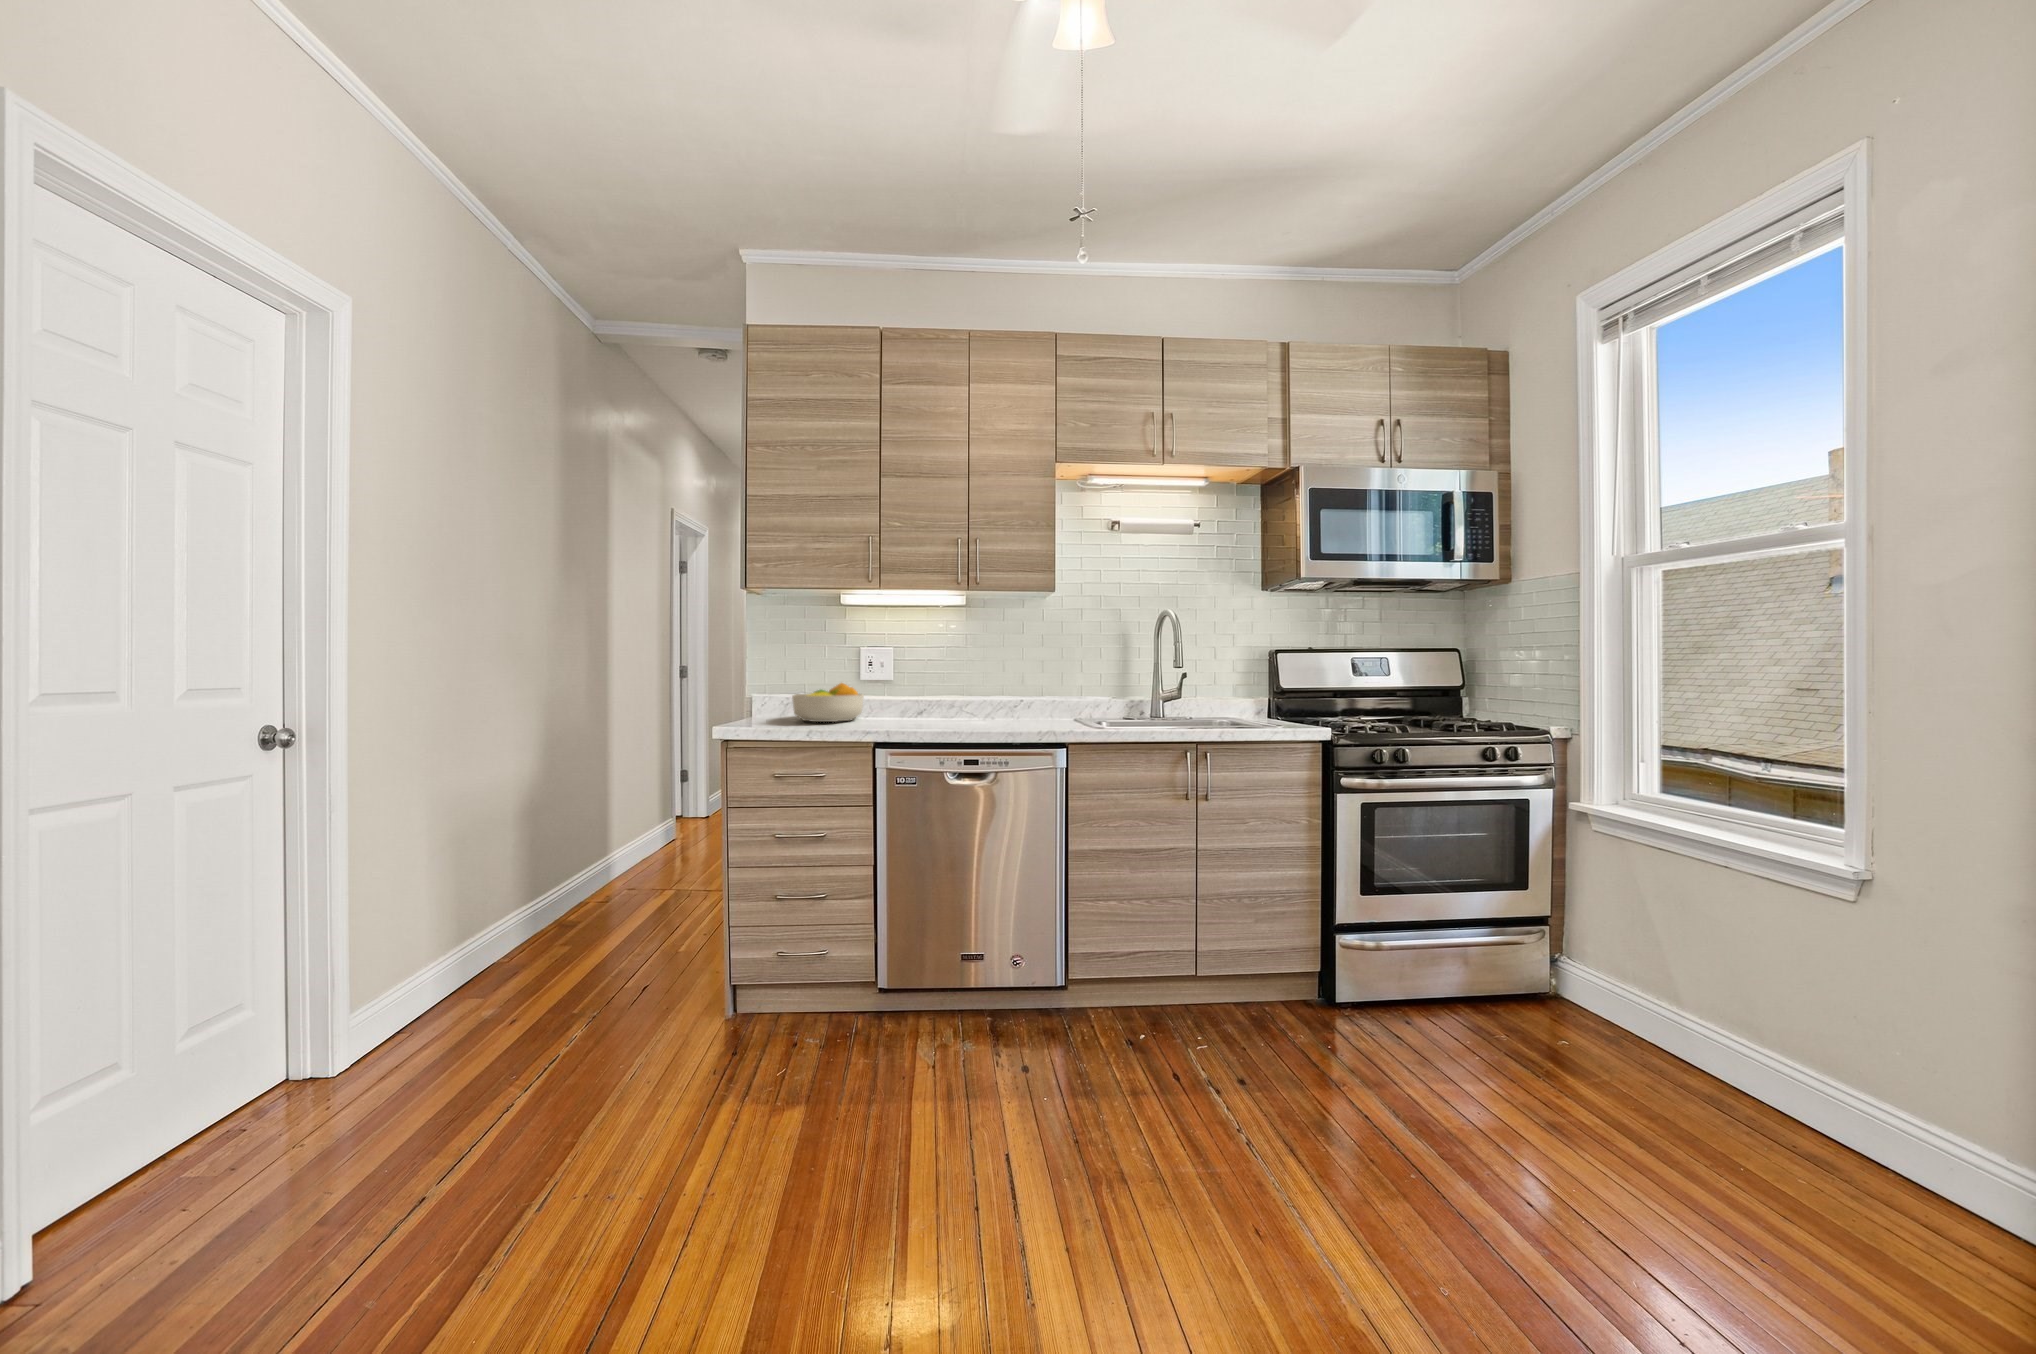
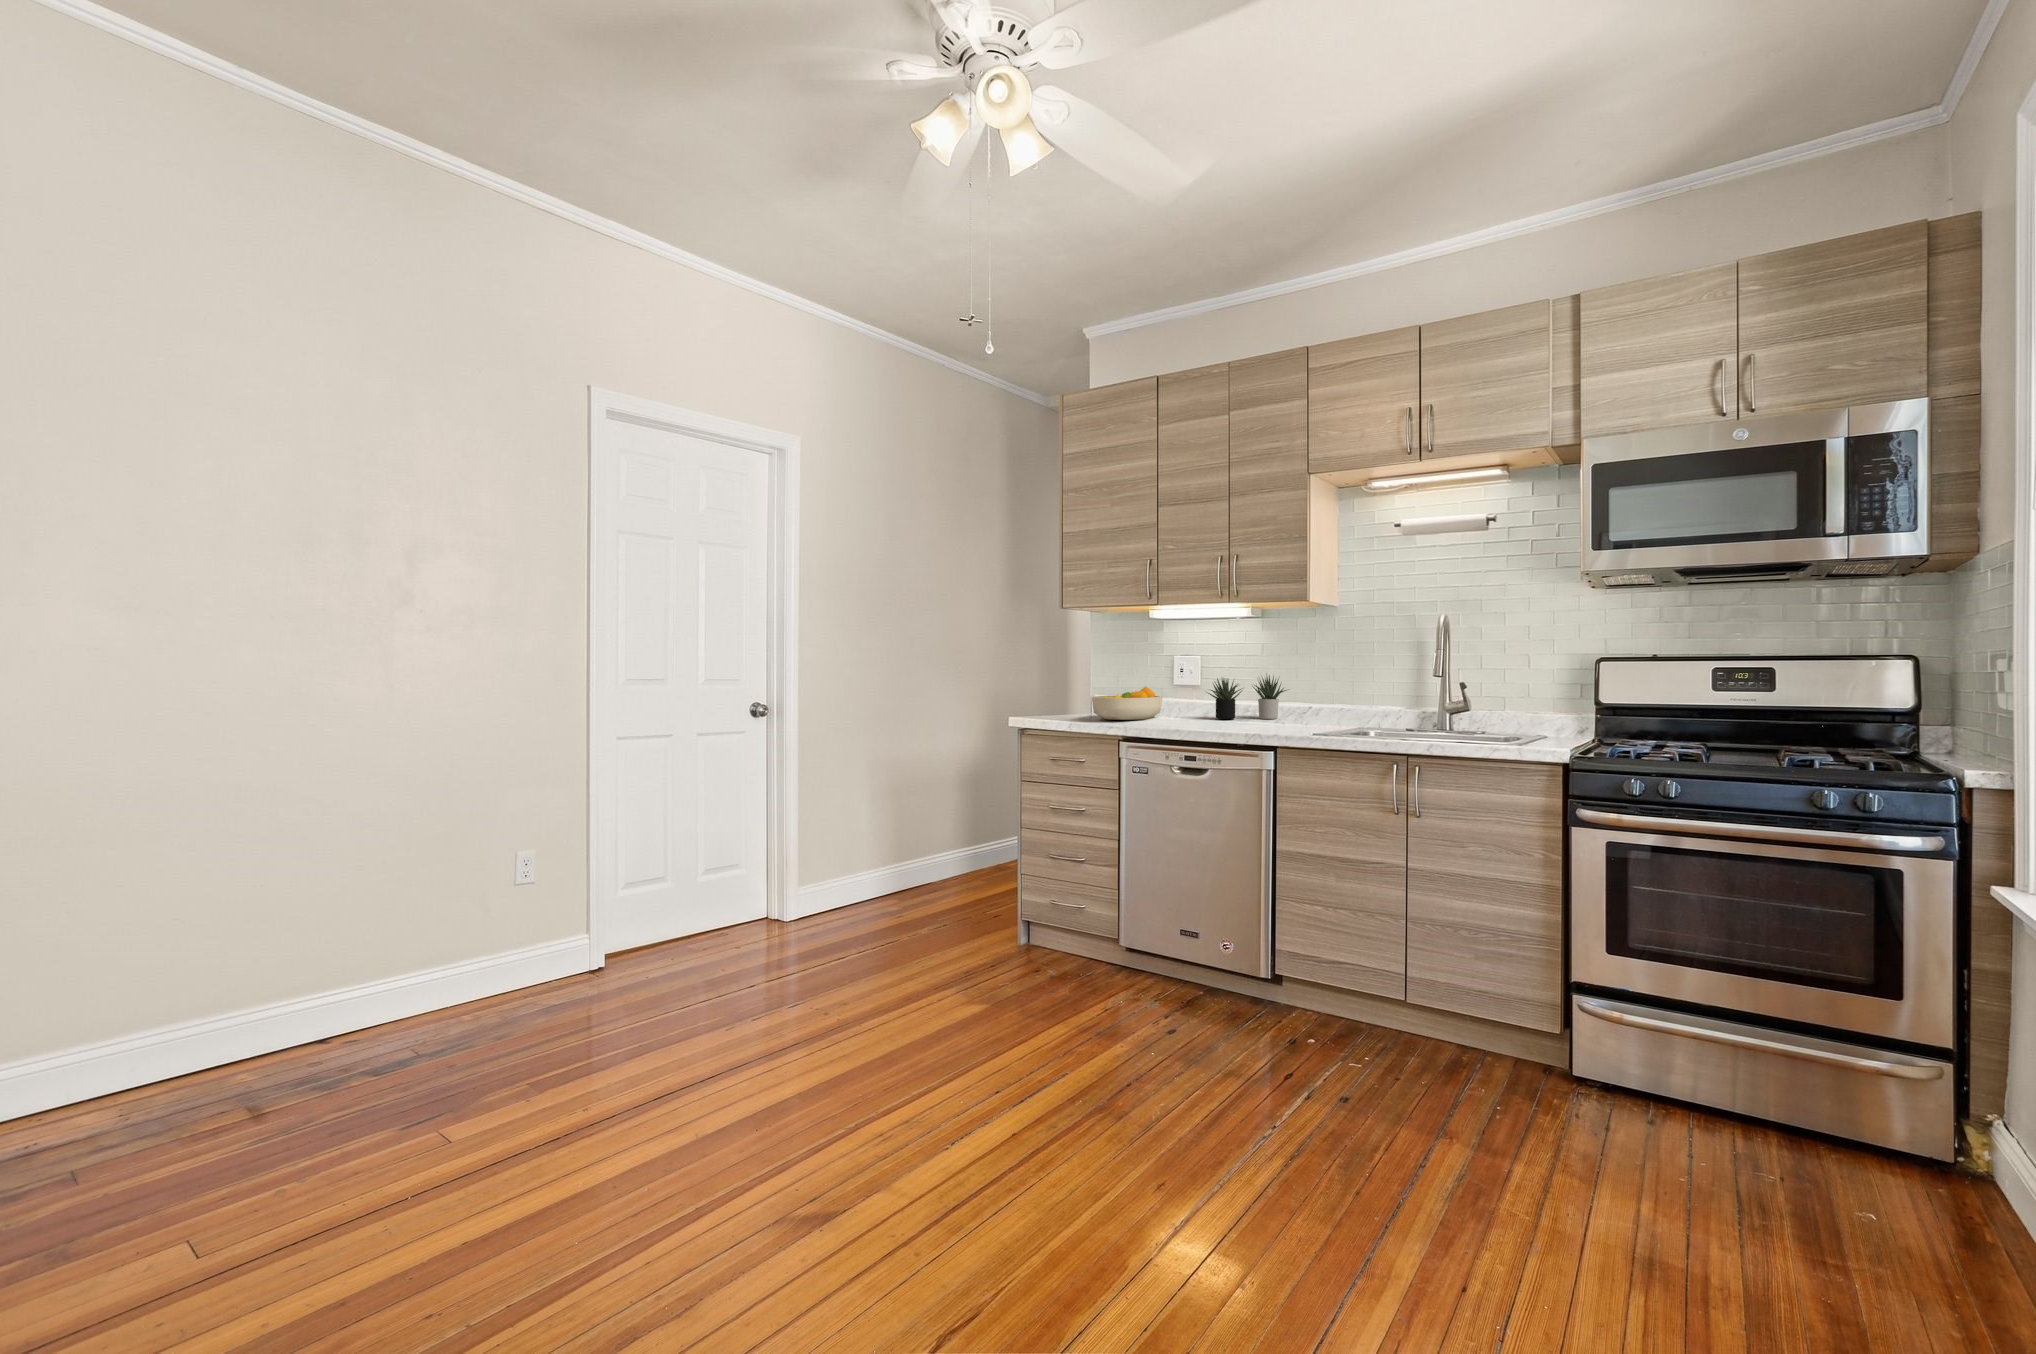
succulent plant: none [917,666,1000,716] -> present [1208,674,1287,719]

